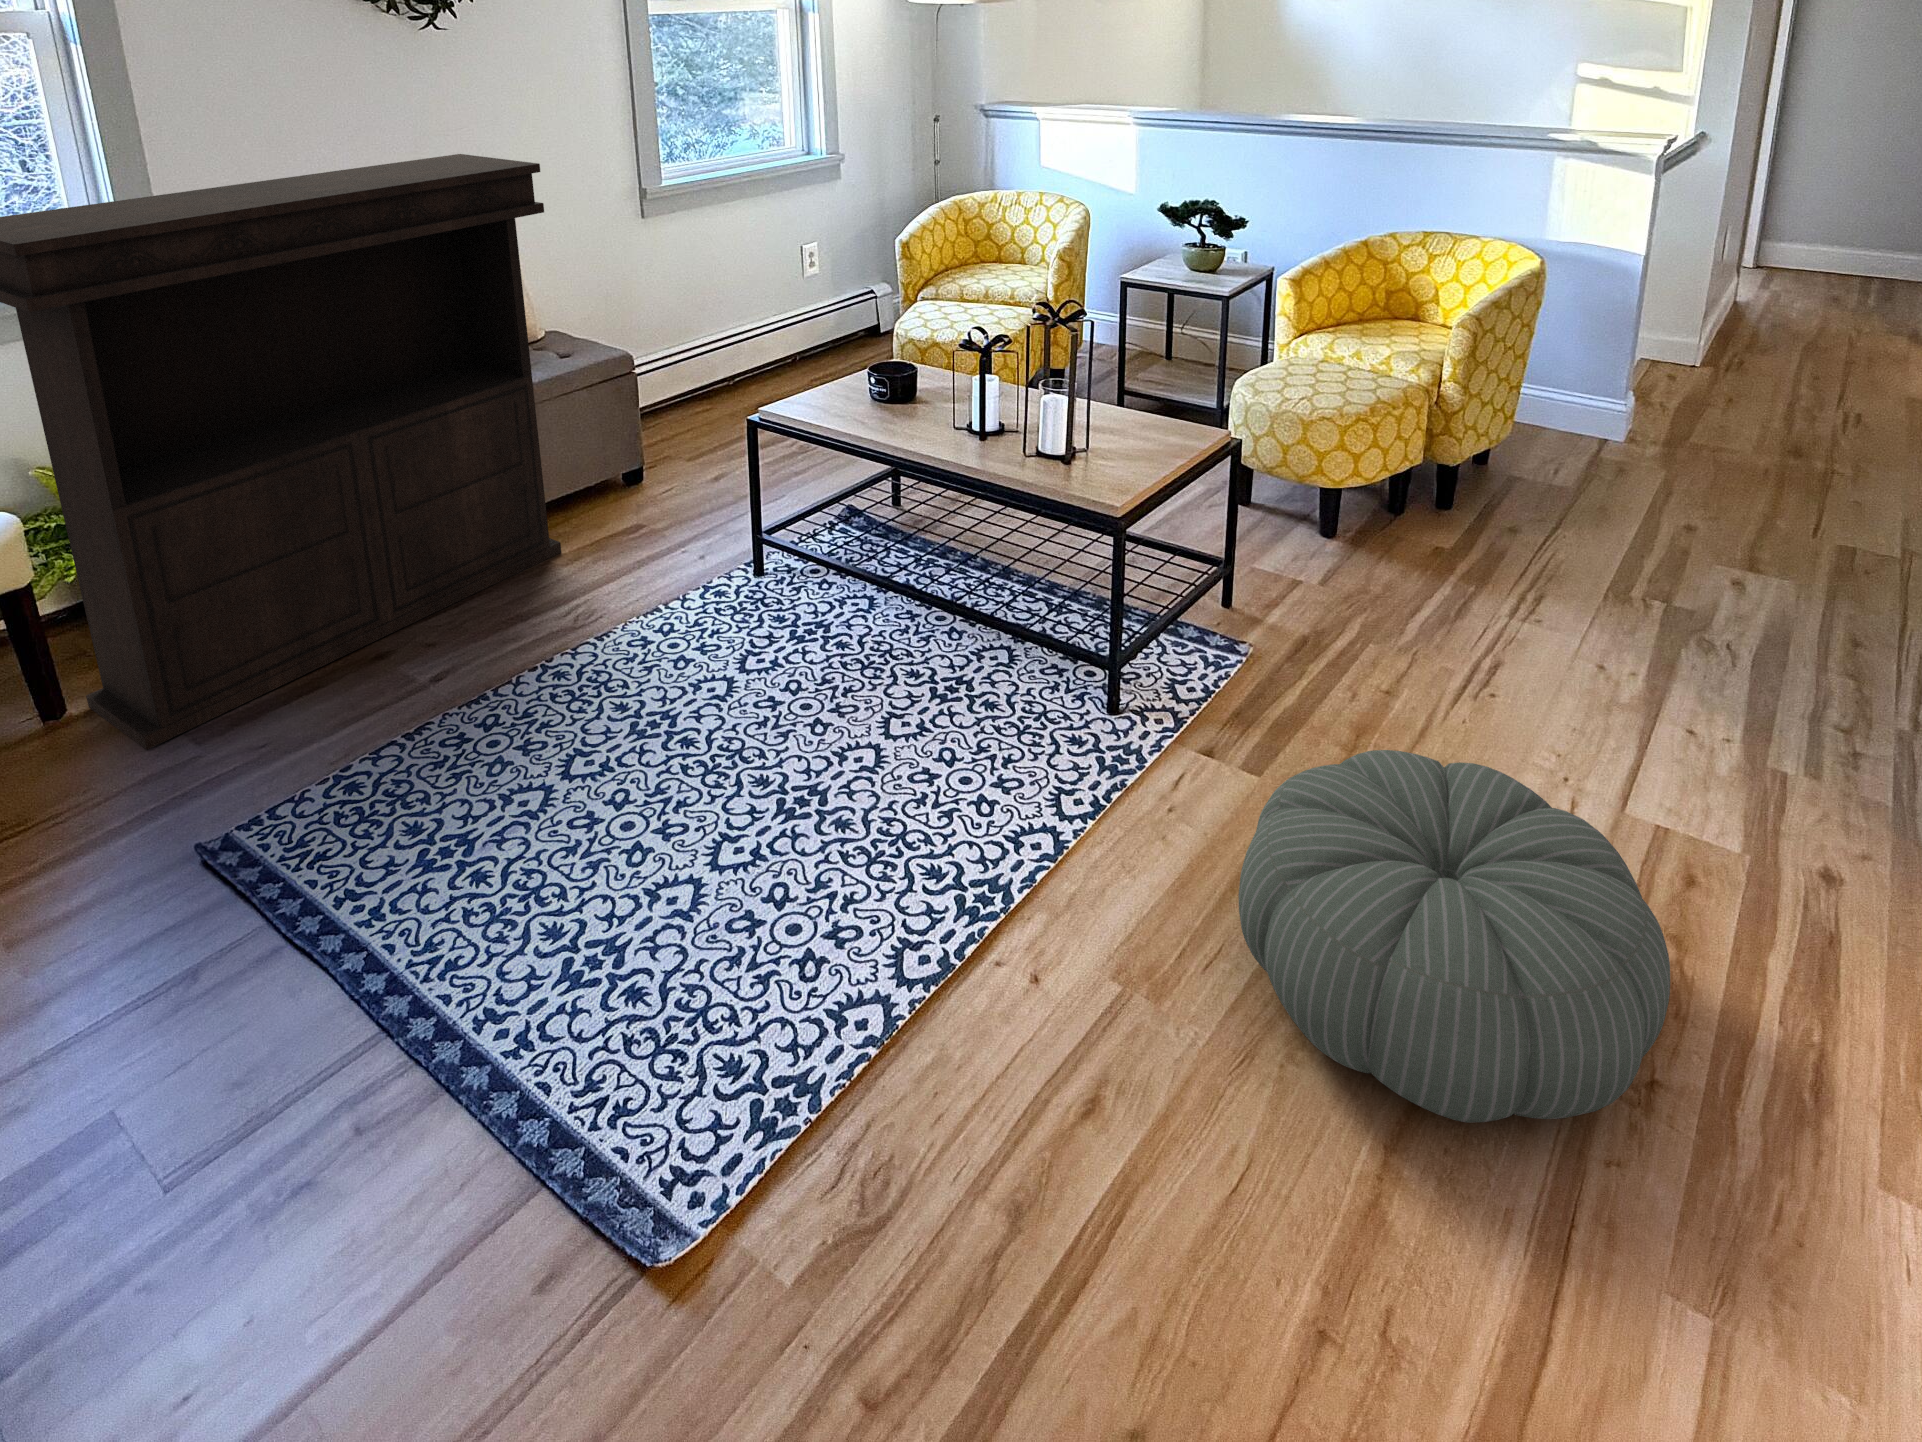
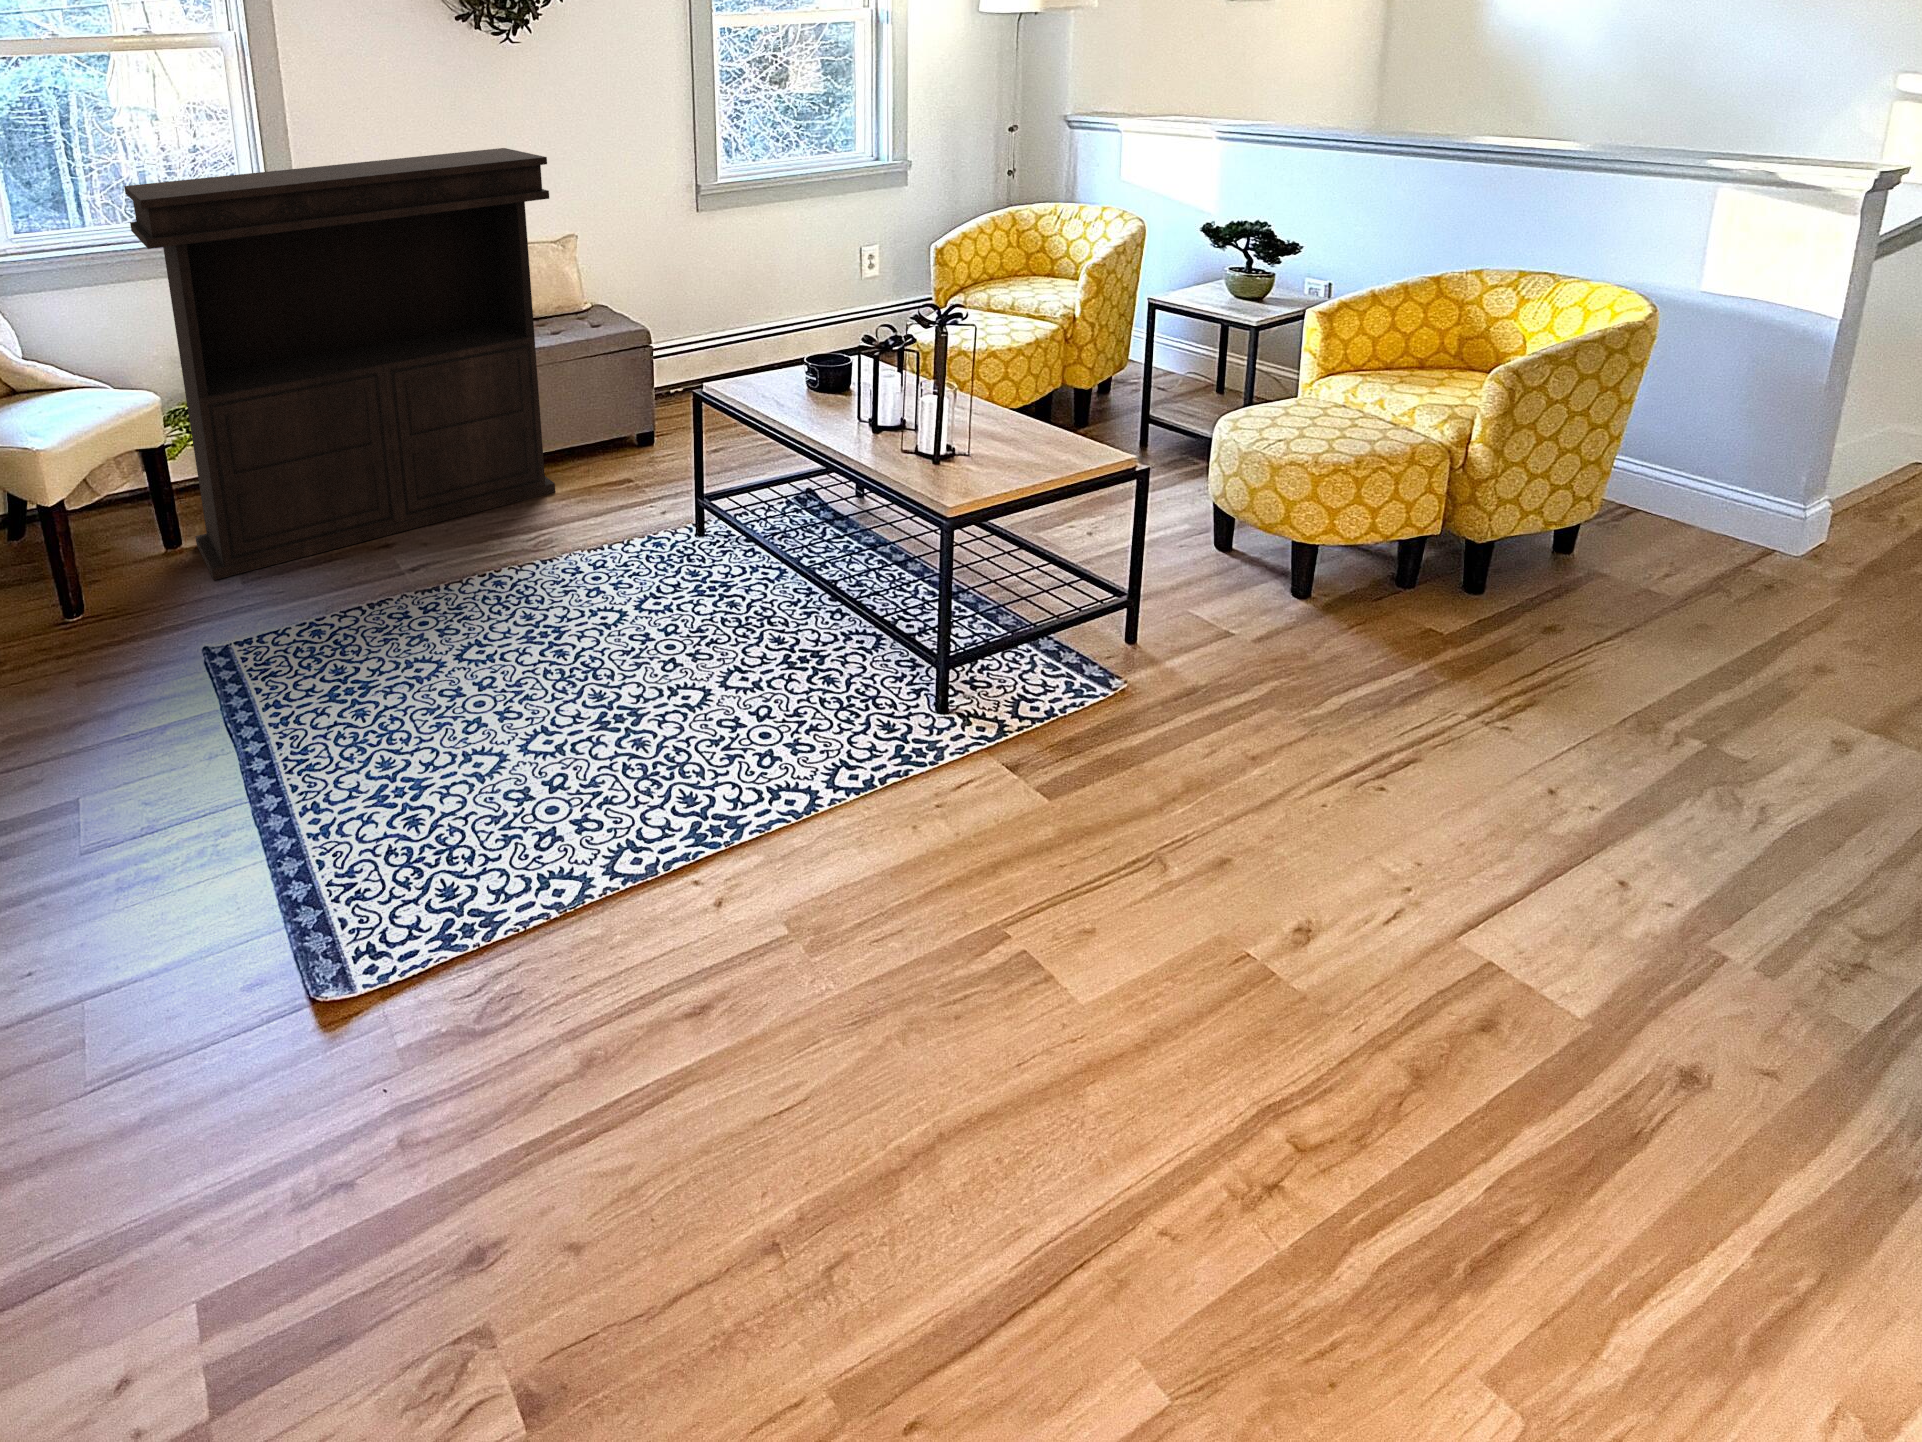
pouf: present [1239,750,1670,1123] -> none [892,784,1326,1176]

